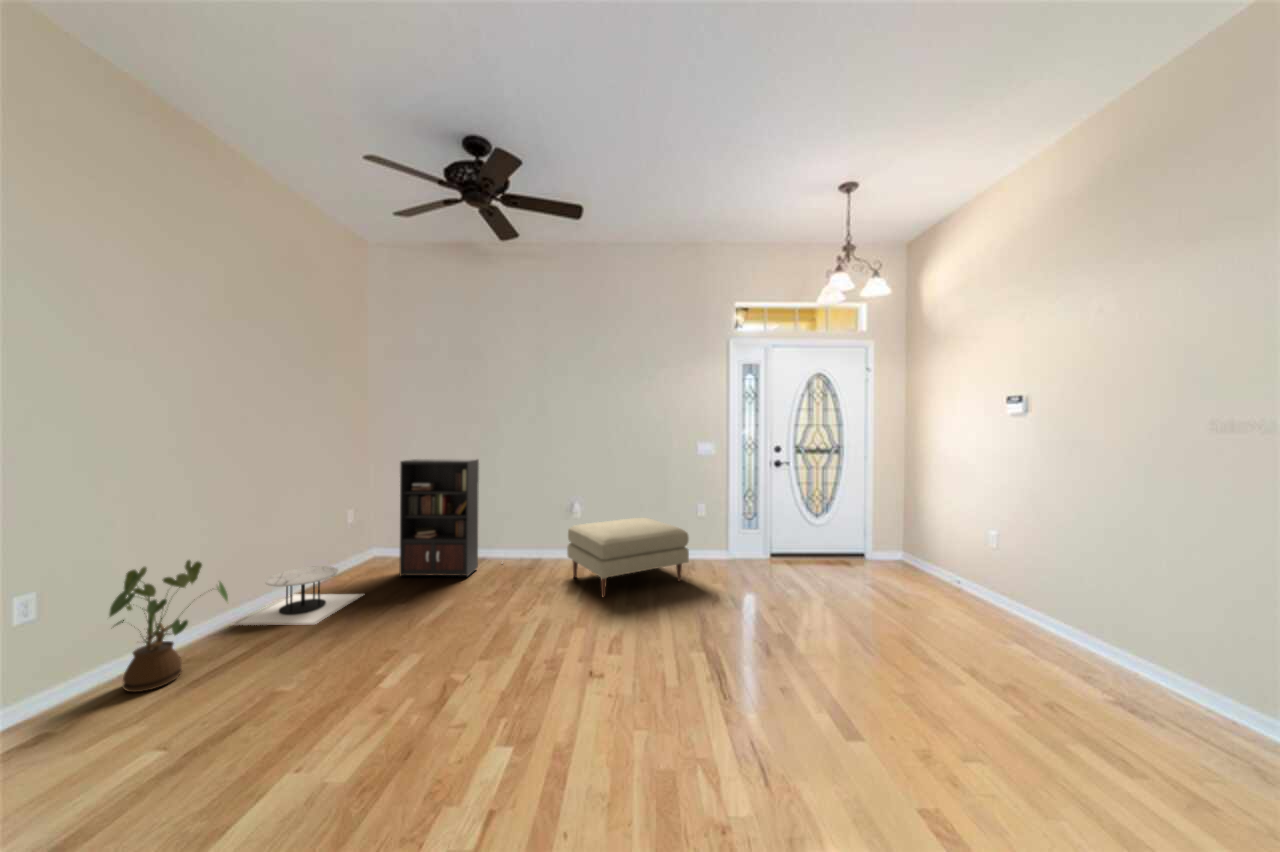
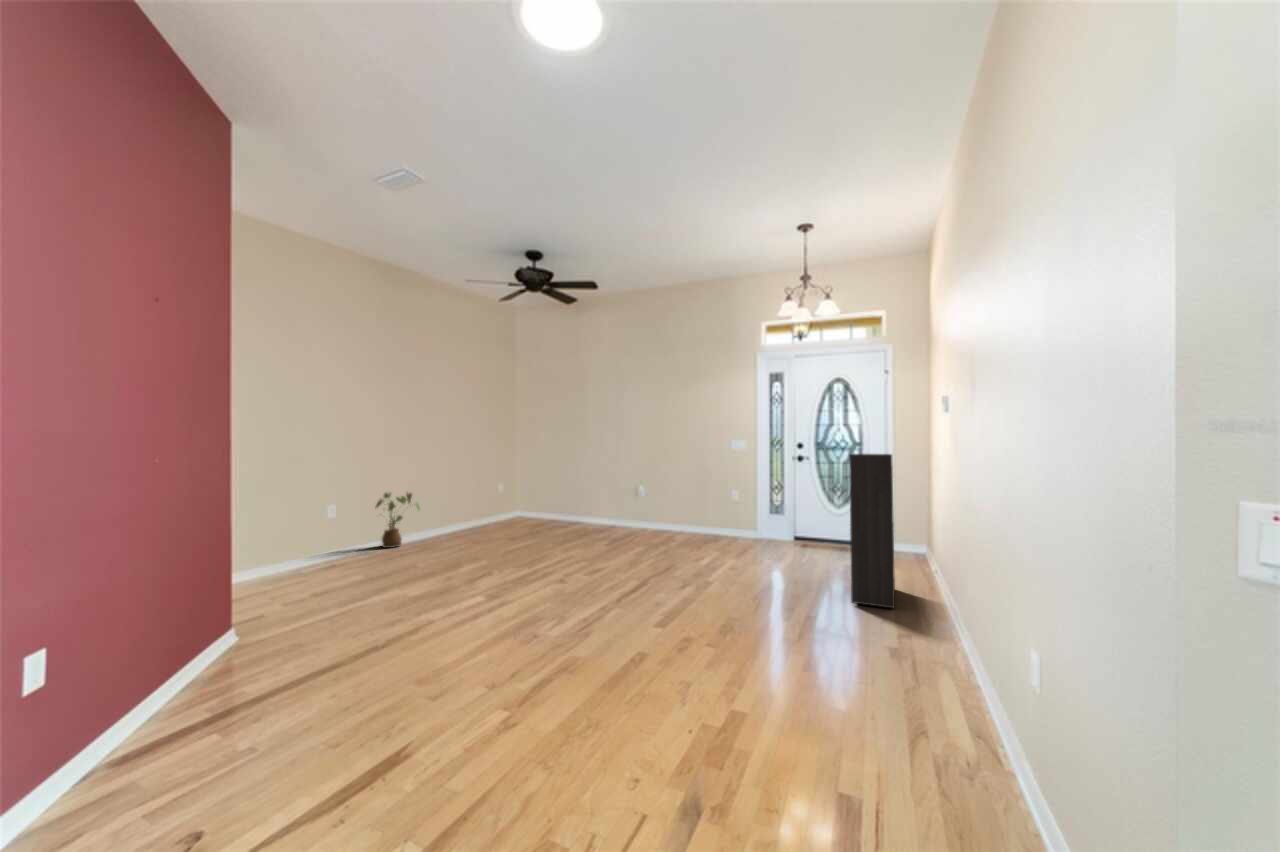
bookcase: present [399,459,479,576] -> present [849,454,934,623]
ottoman: present [567,518,689,597] -> none [620,498,699,545]
side table: present [232,566,363,625] -> none [428,511,496,538]

